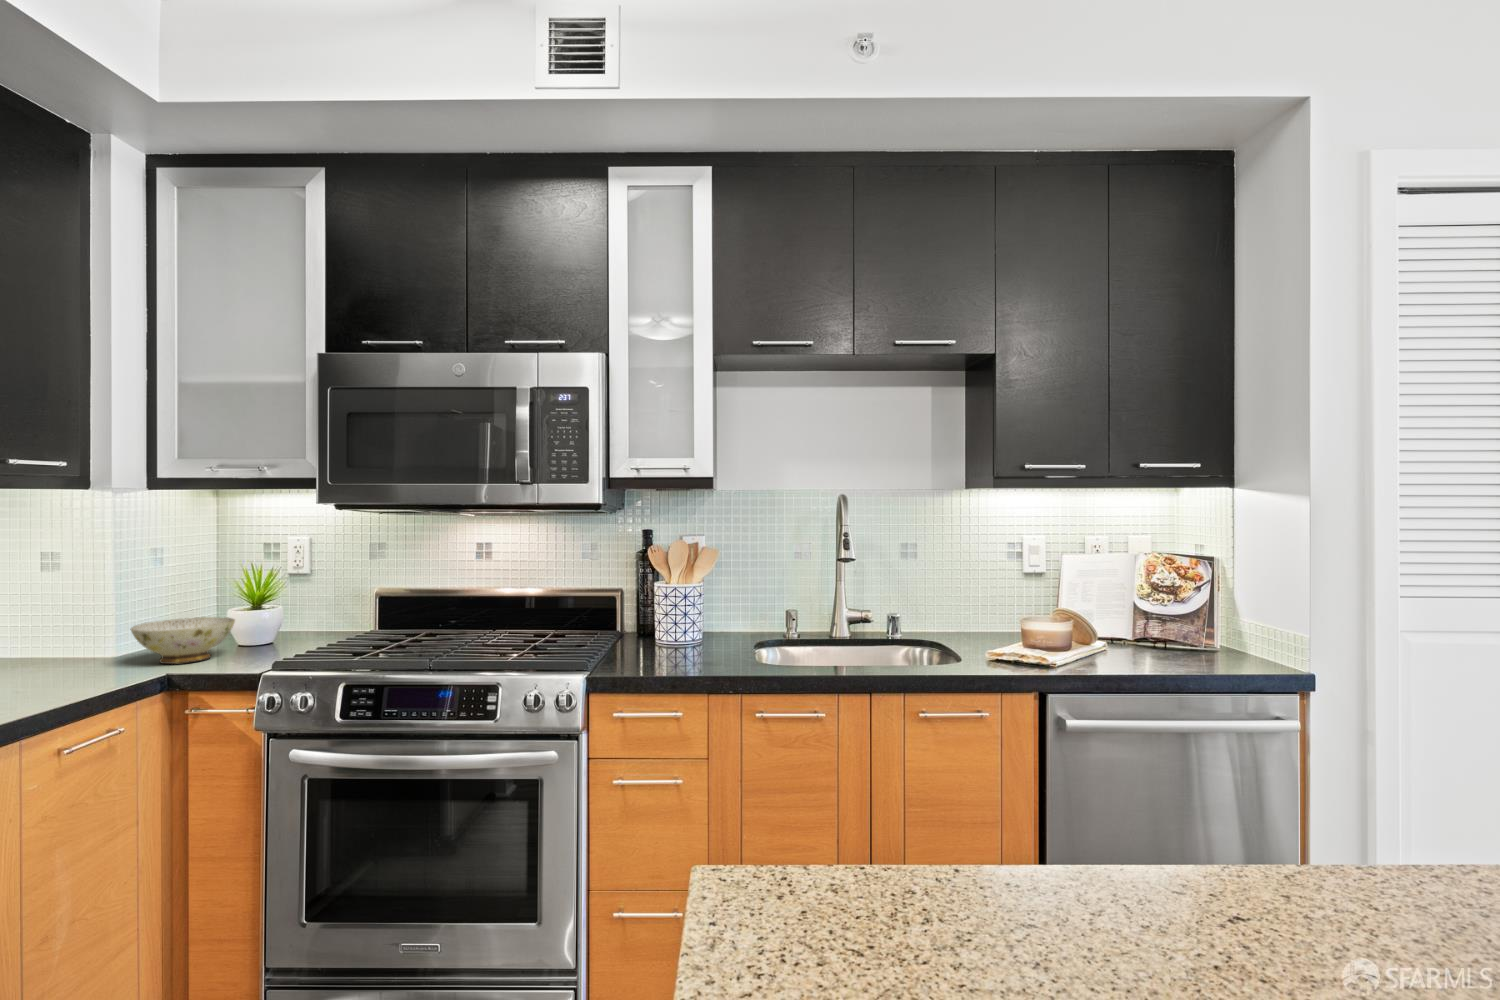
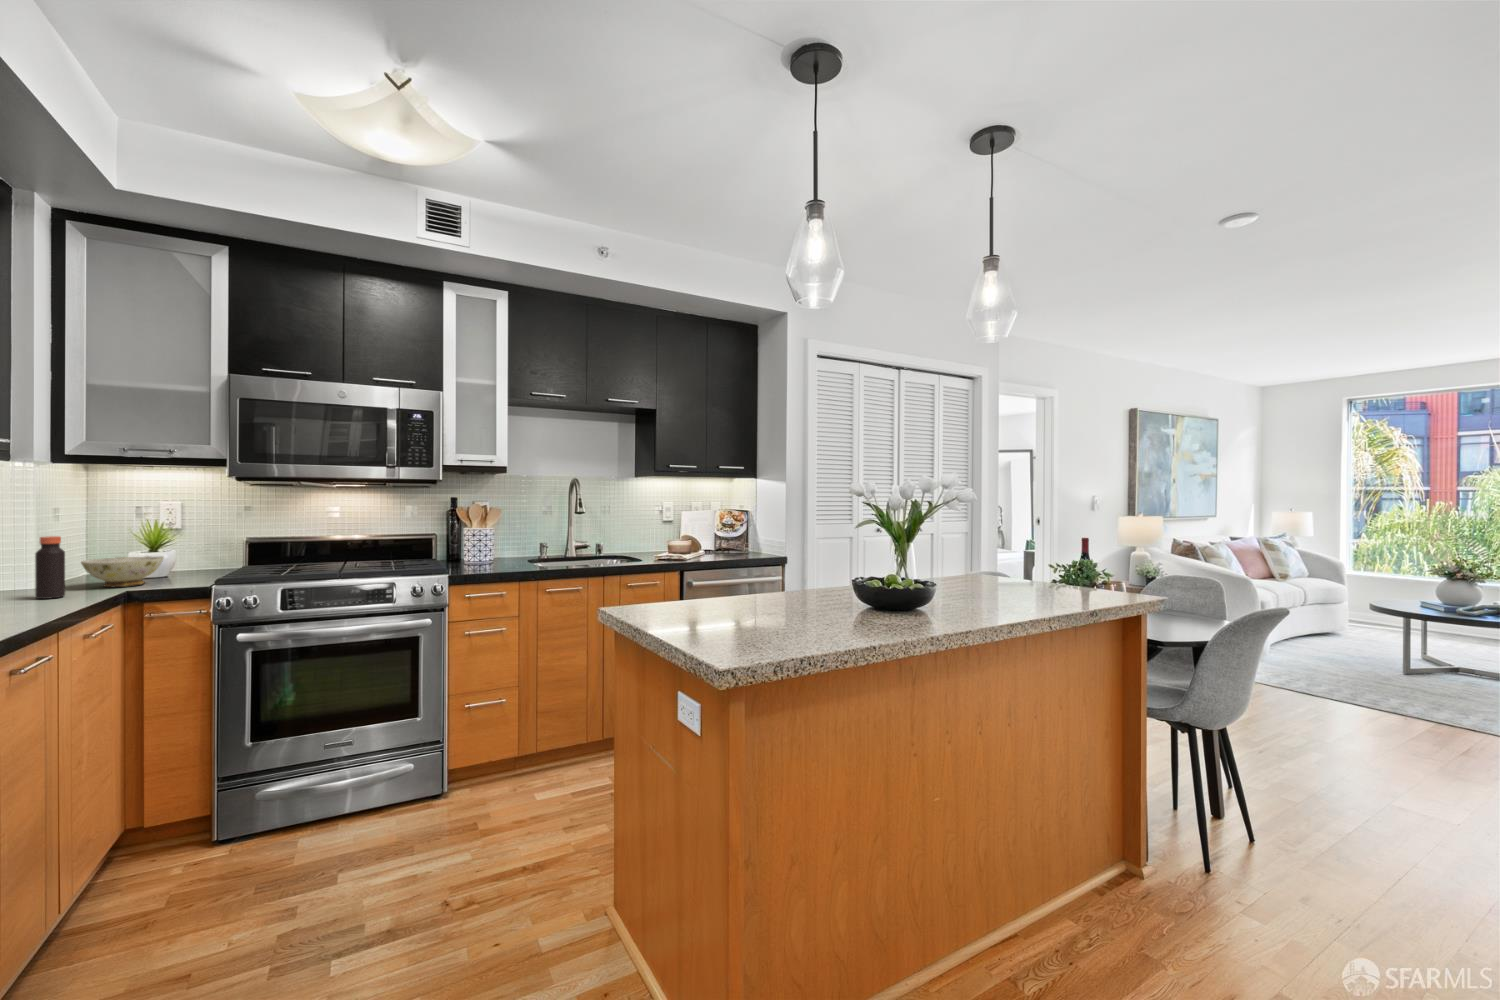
bottle: none [42,595,80,684] -> present [35,536,65,599]

